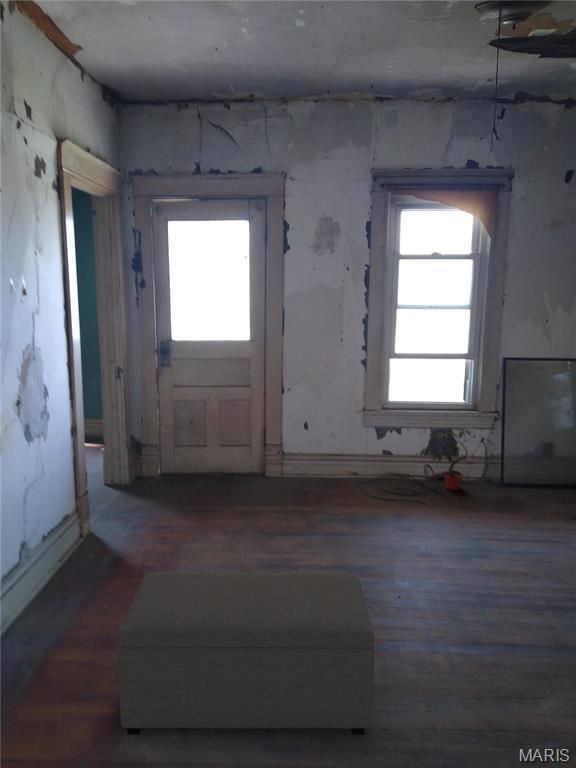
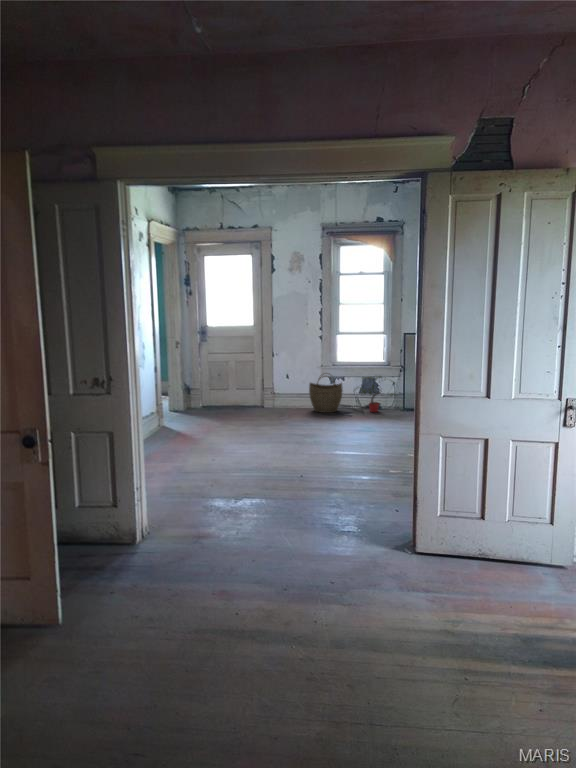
woven basket: none [346,422,403,492] -> present [309,376,343,413]
ottoman: present [117,572,374,735] -> none [186,412,287,467]

